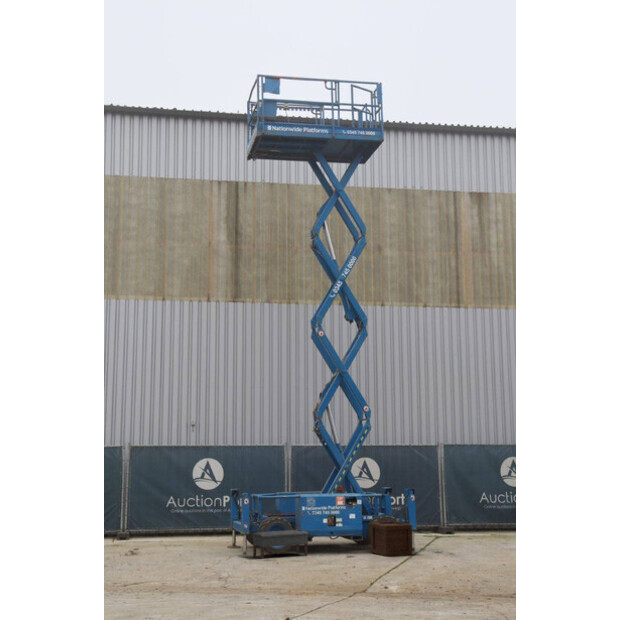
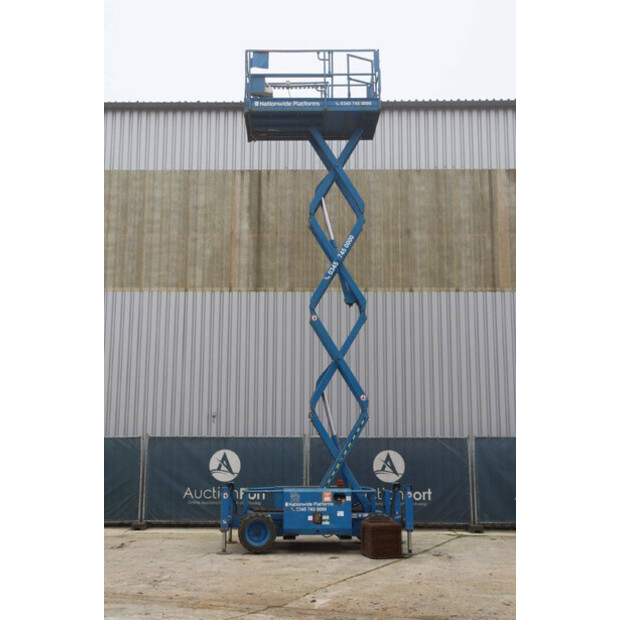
bench: present [253,530,308,559] -> none [232,527,291,558]

